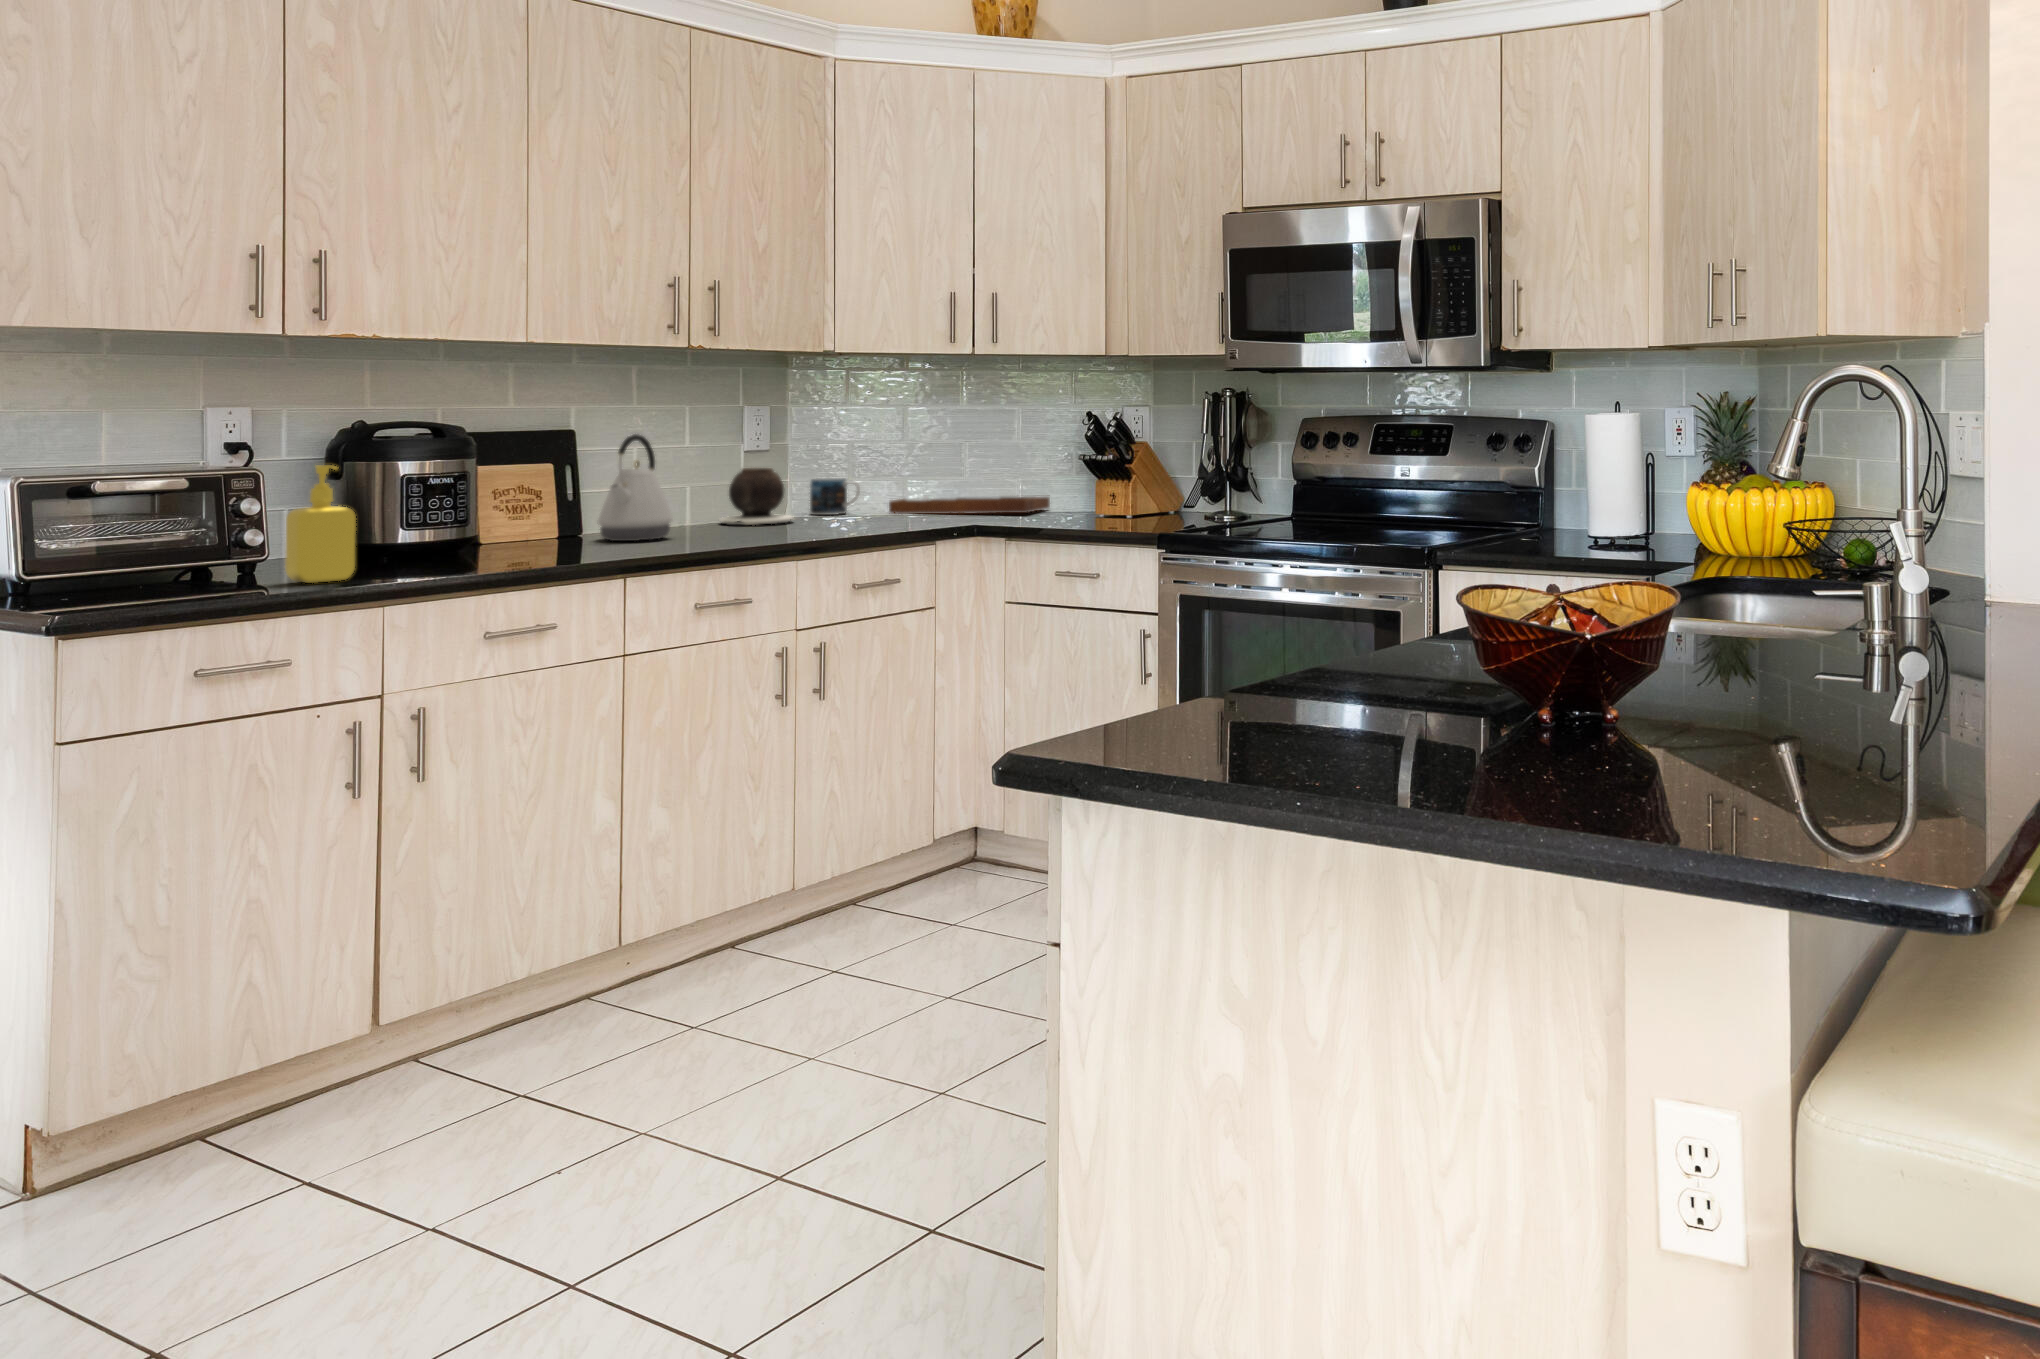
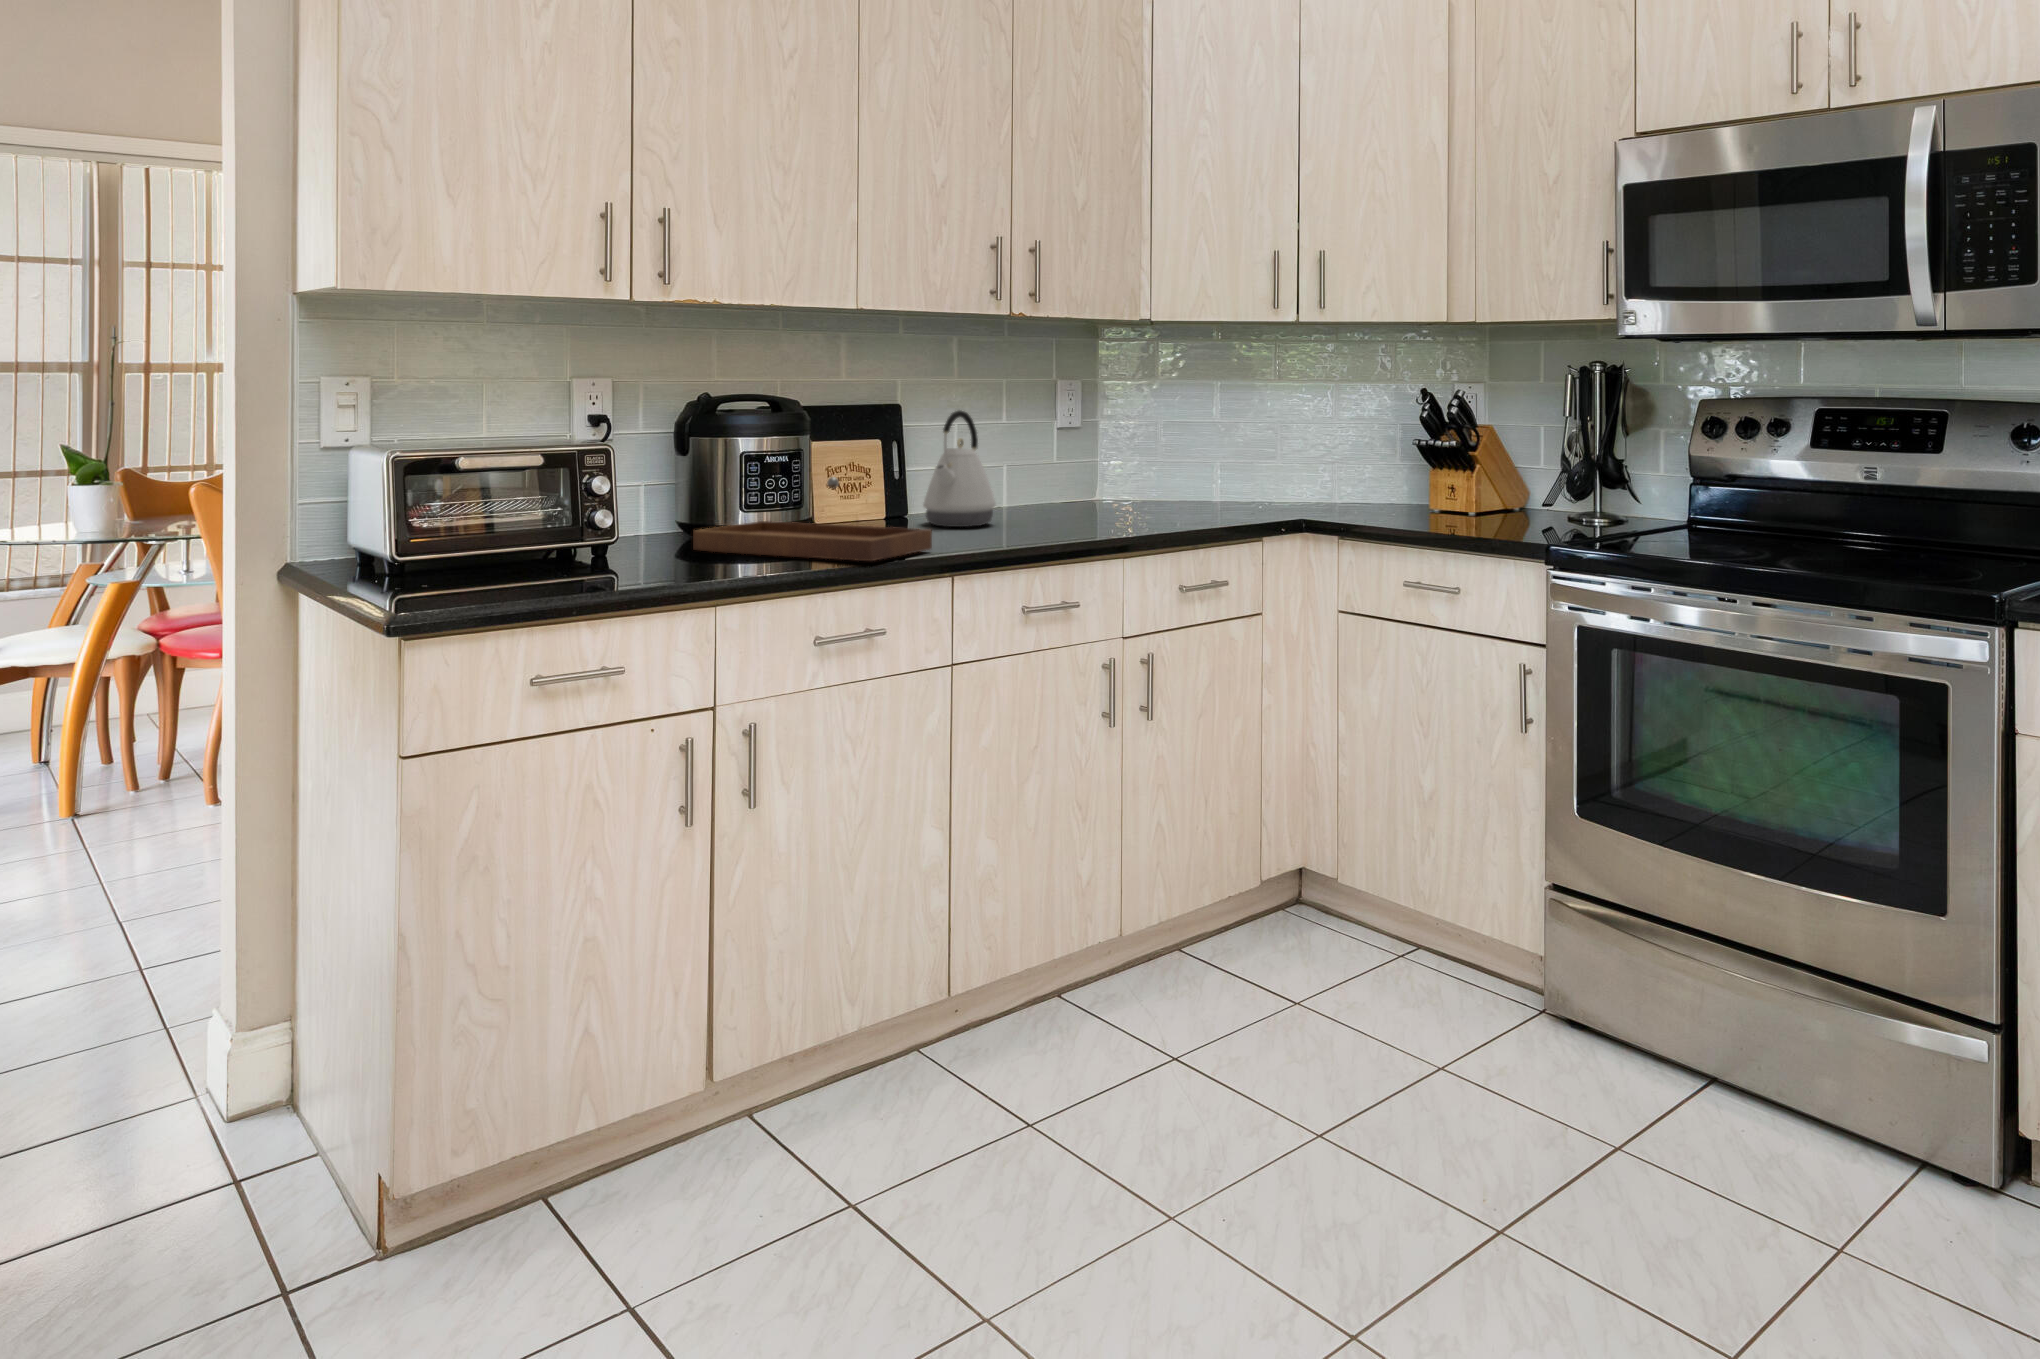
soap dispenser: present [285,465,356,583] -> none [633,442,697,571]
vase: present [720,468,792,525] -> none [1036,447,1110,510]
mug: present [810,478,860,515] -> none [1123,459,1174,500]
tray: present [889,497,1050,514] -> present [693,477,932,561]

